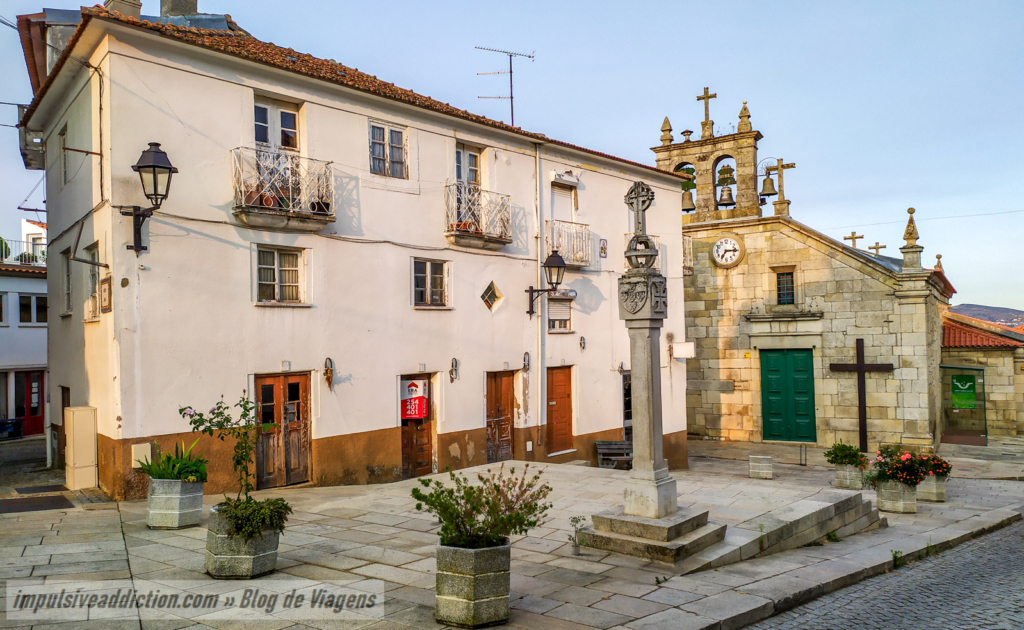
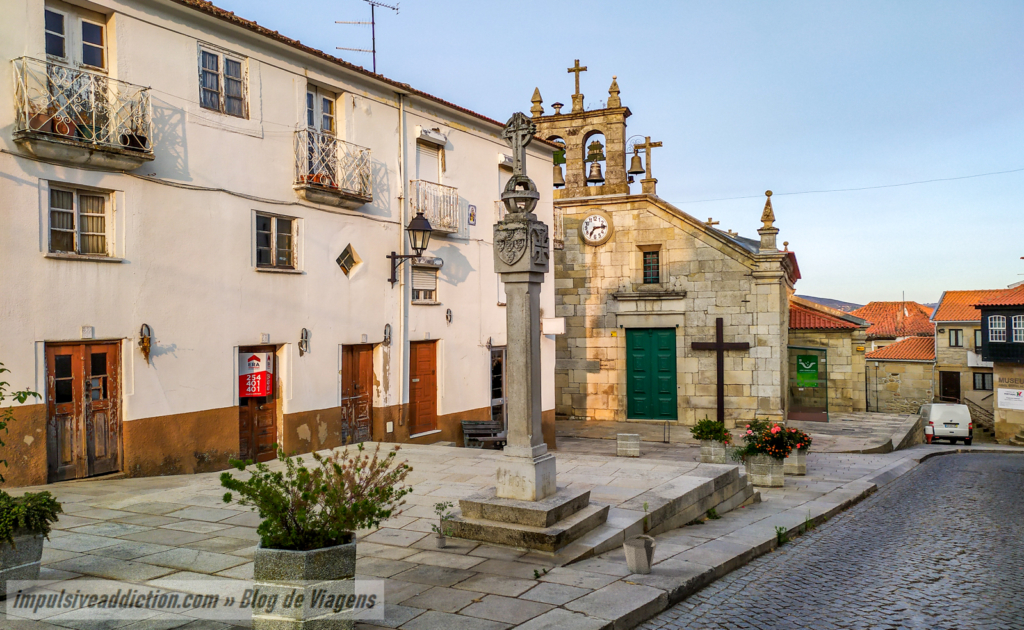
bucket: none [735,551,766,586] -> present [623,534,656,574]

